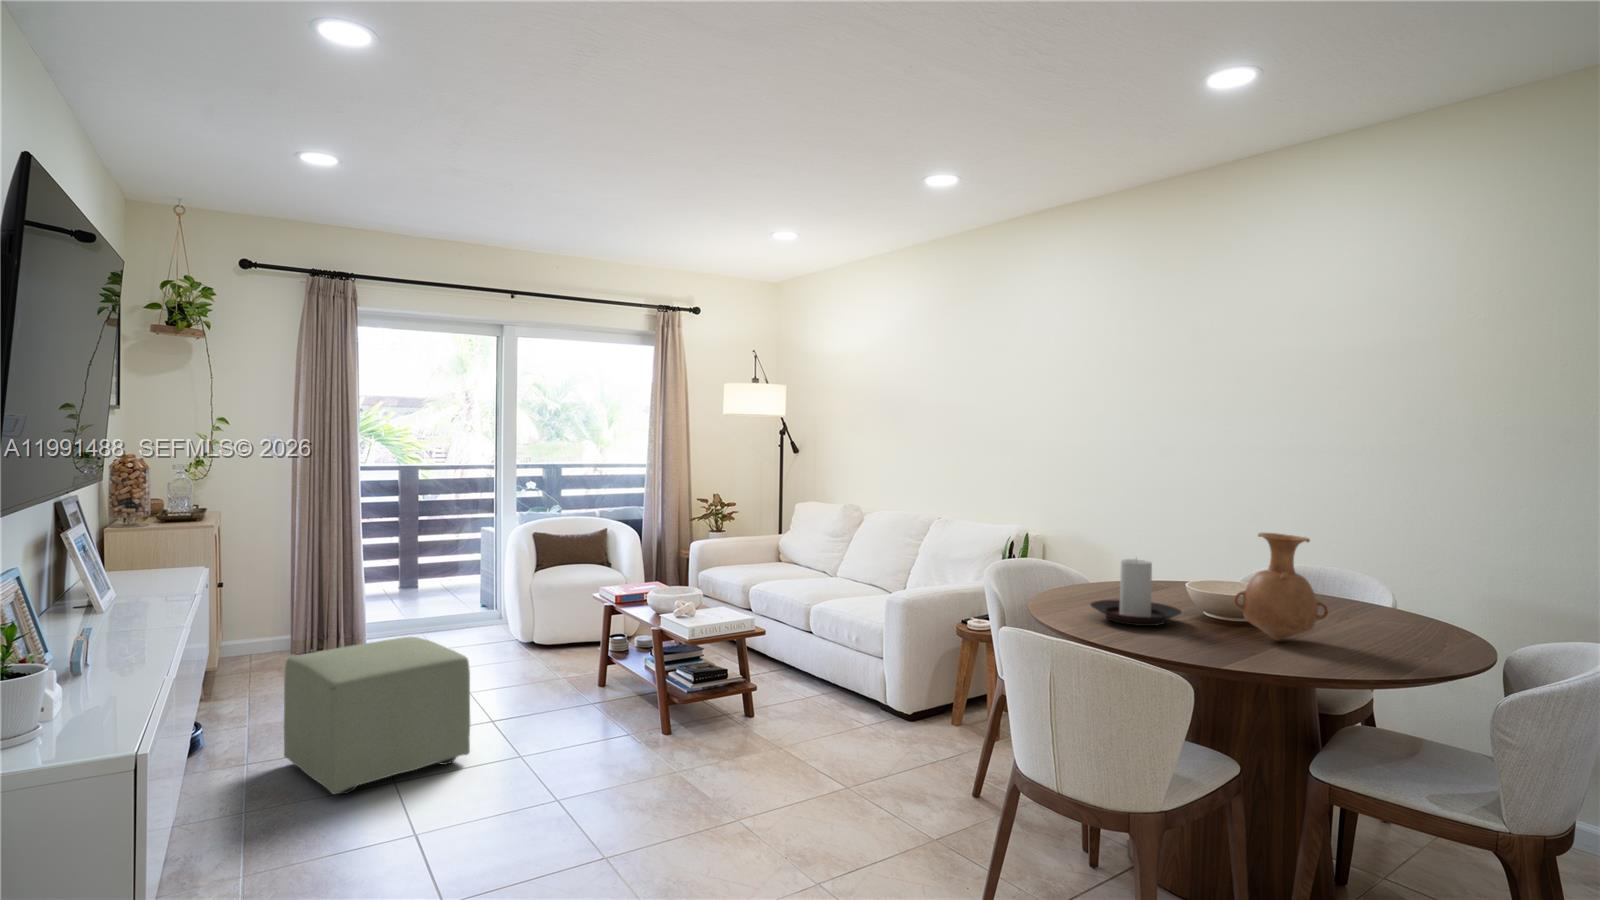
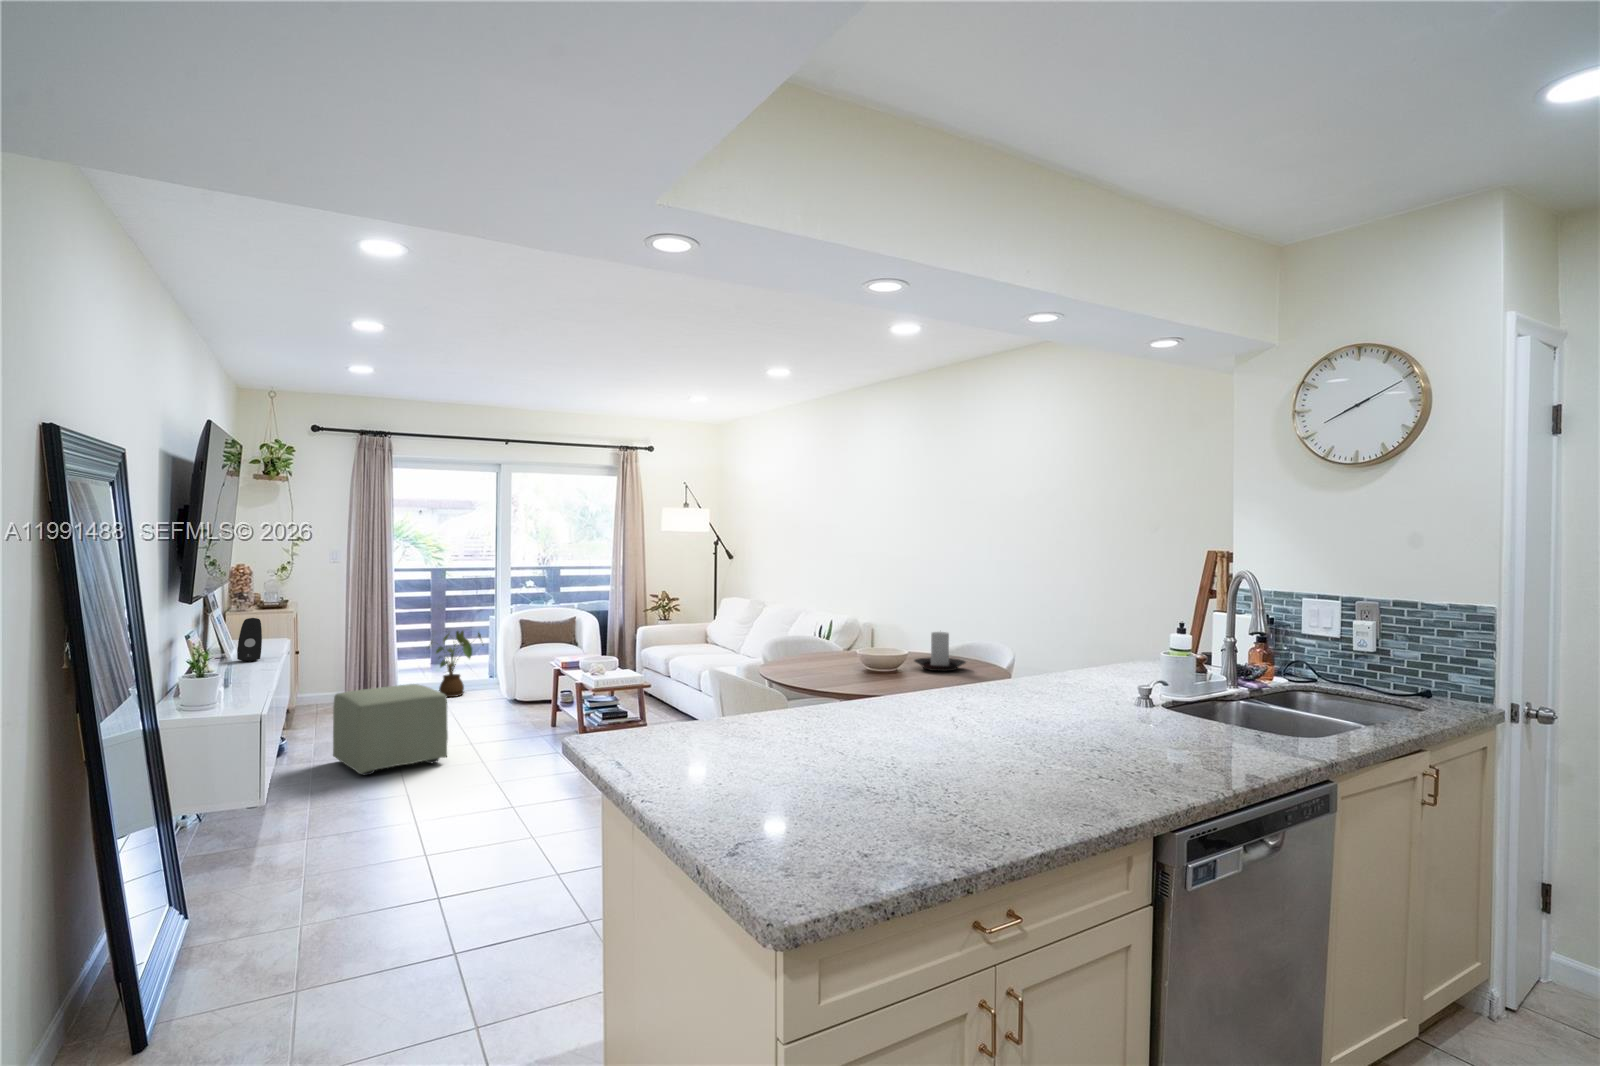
vase: present [1234,533,1328,640] -> none [843,612,887,673]
speaker: none [121,539,163,610] -> present [237,618,262,661]
house plant: none [404,547,481,640] -> present [428,631,481,697]
candle holder: present [1091,559,1182,626] -> present [914,632,966,671]

